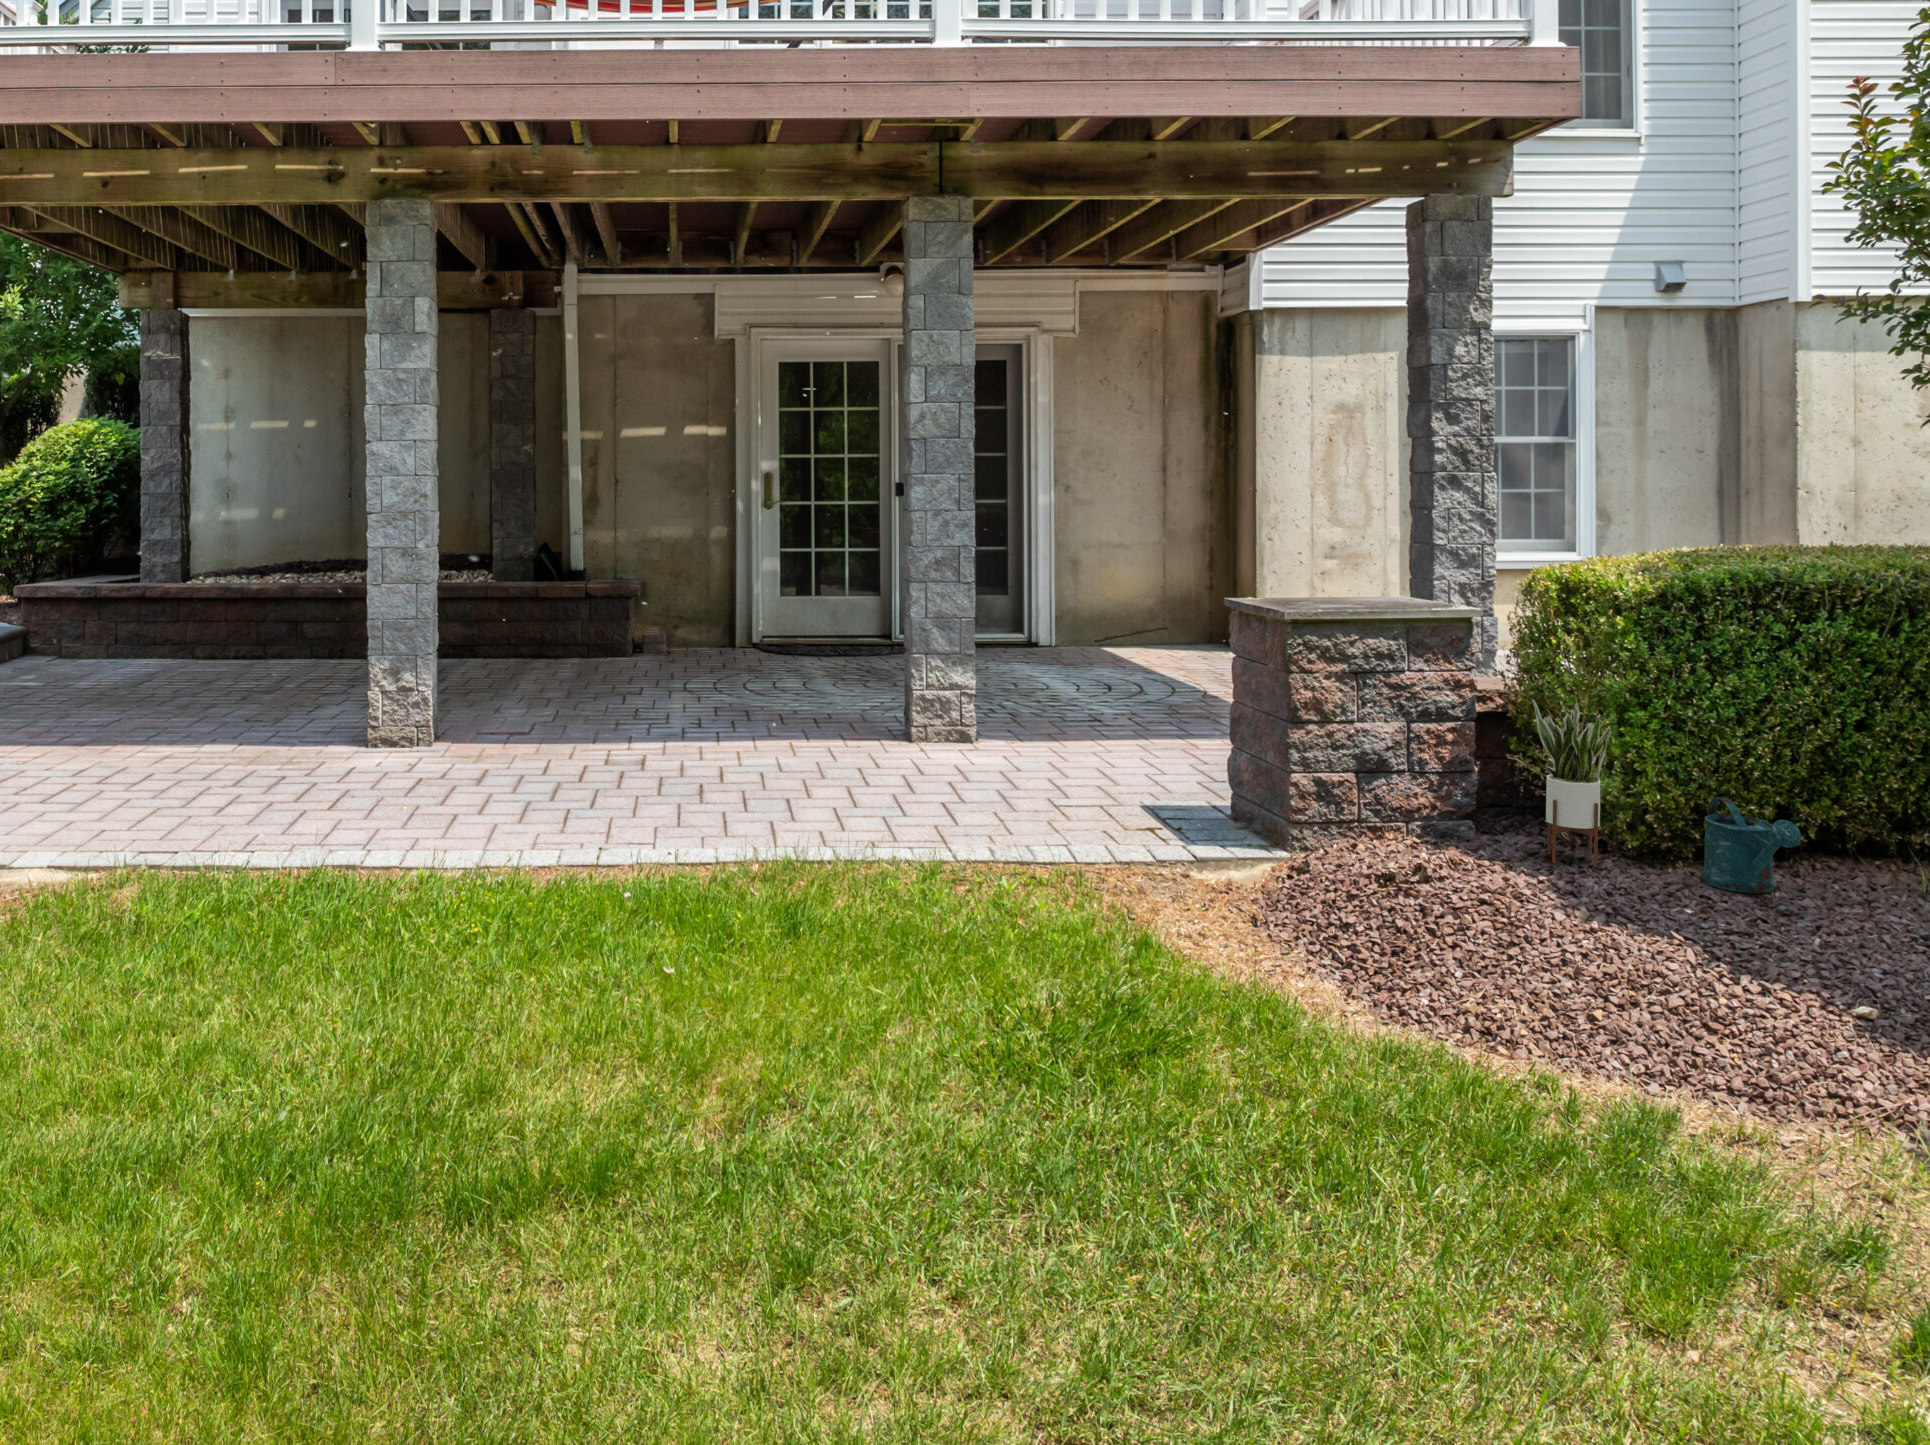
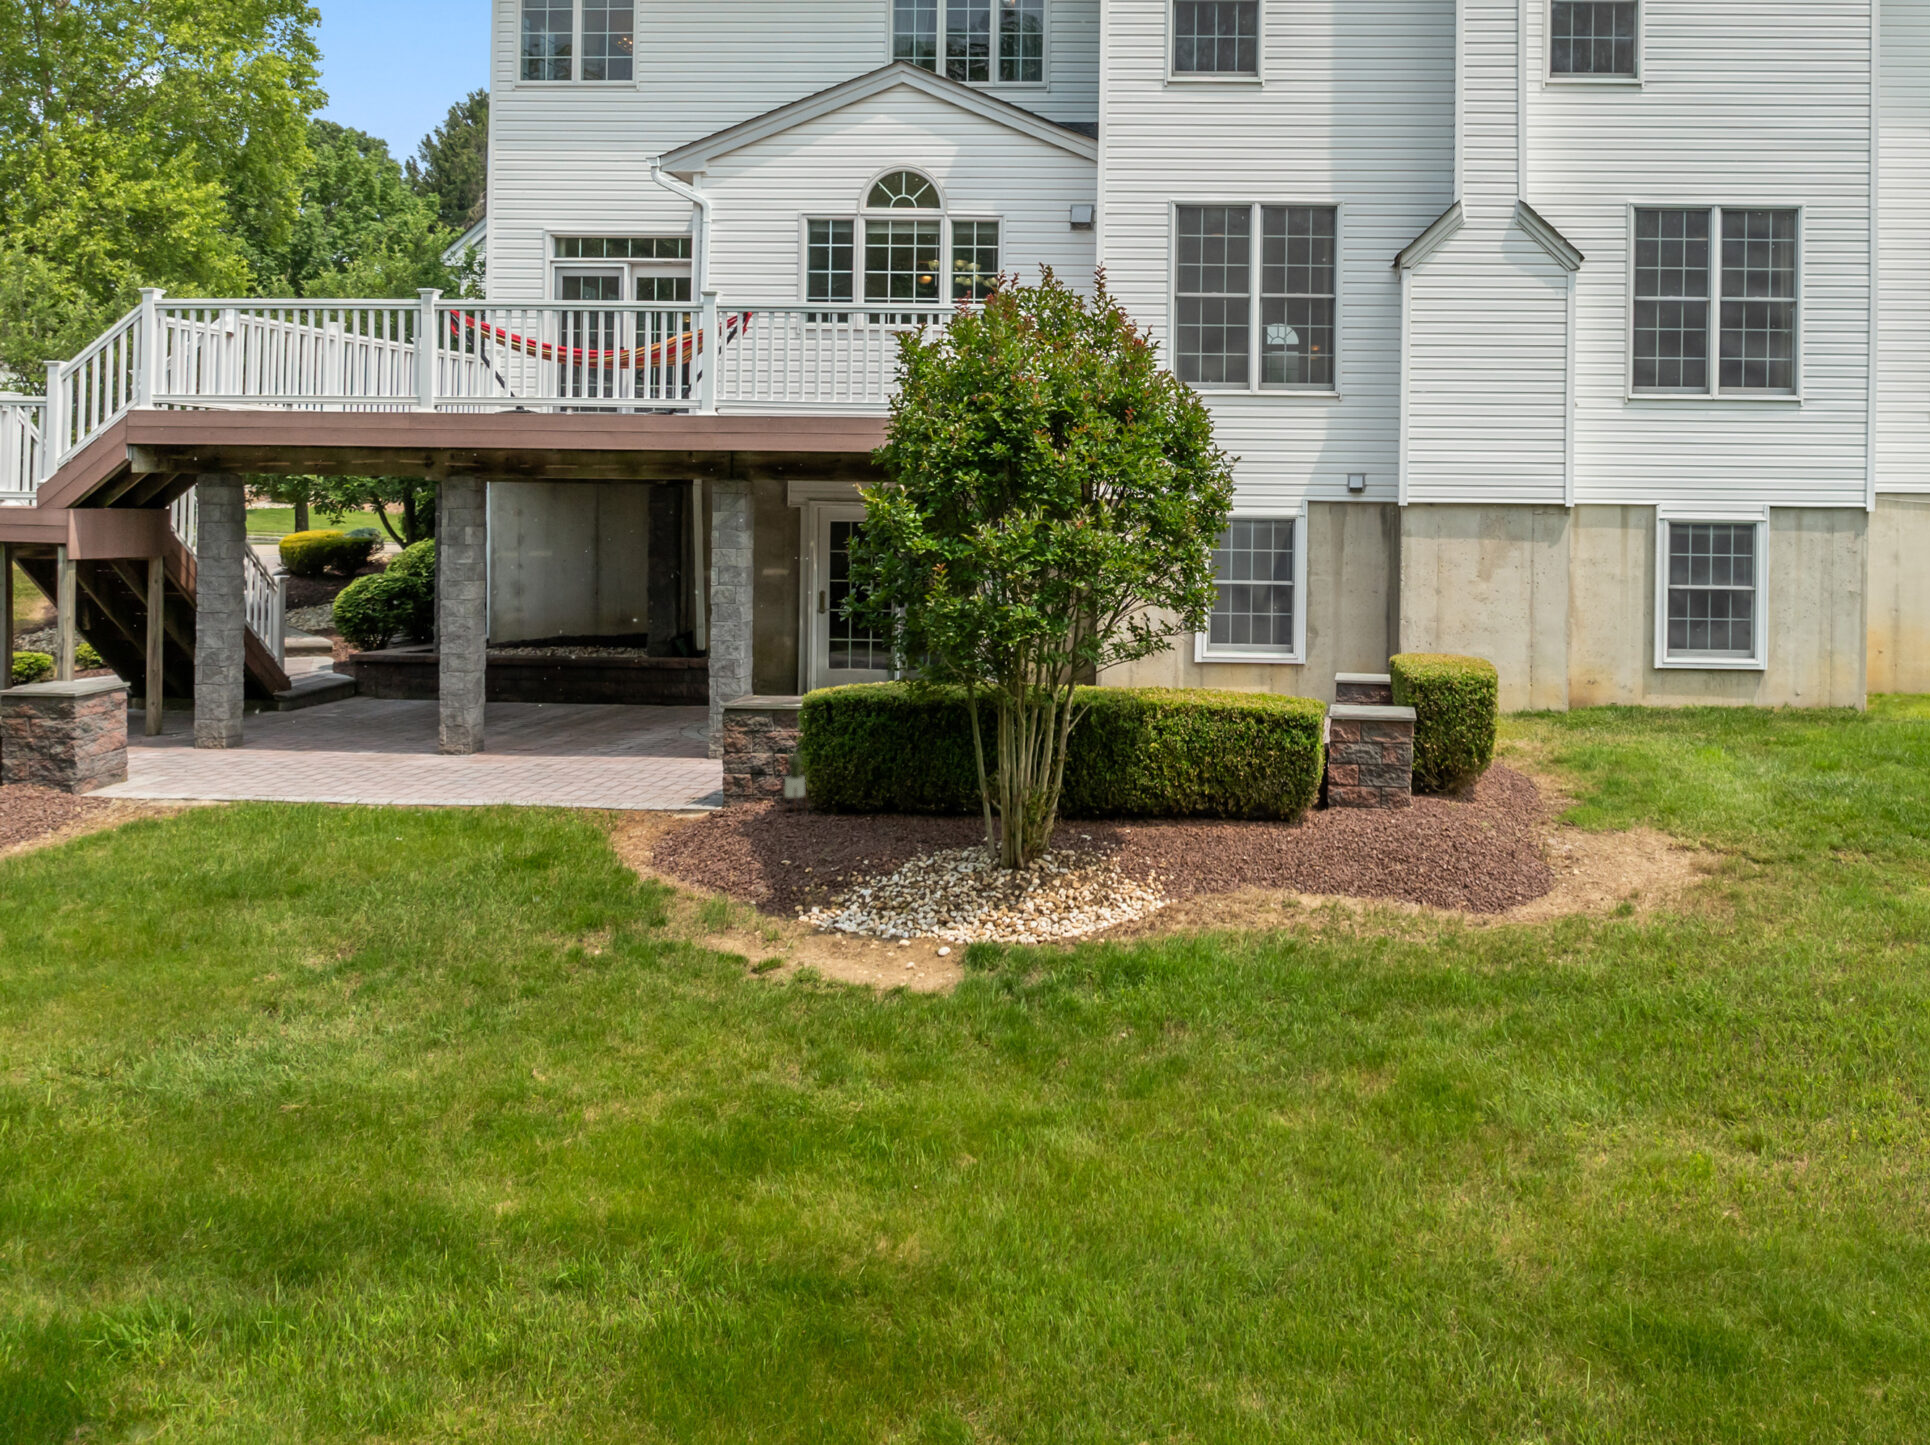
watering can: present [1703,797,1801,893] -> none [811,785,841,823]

